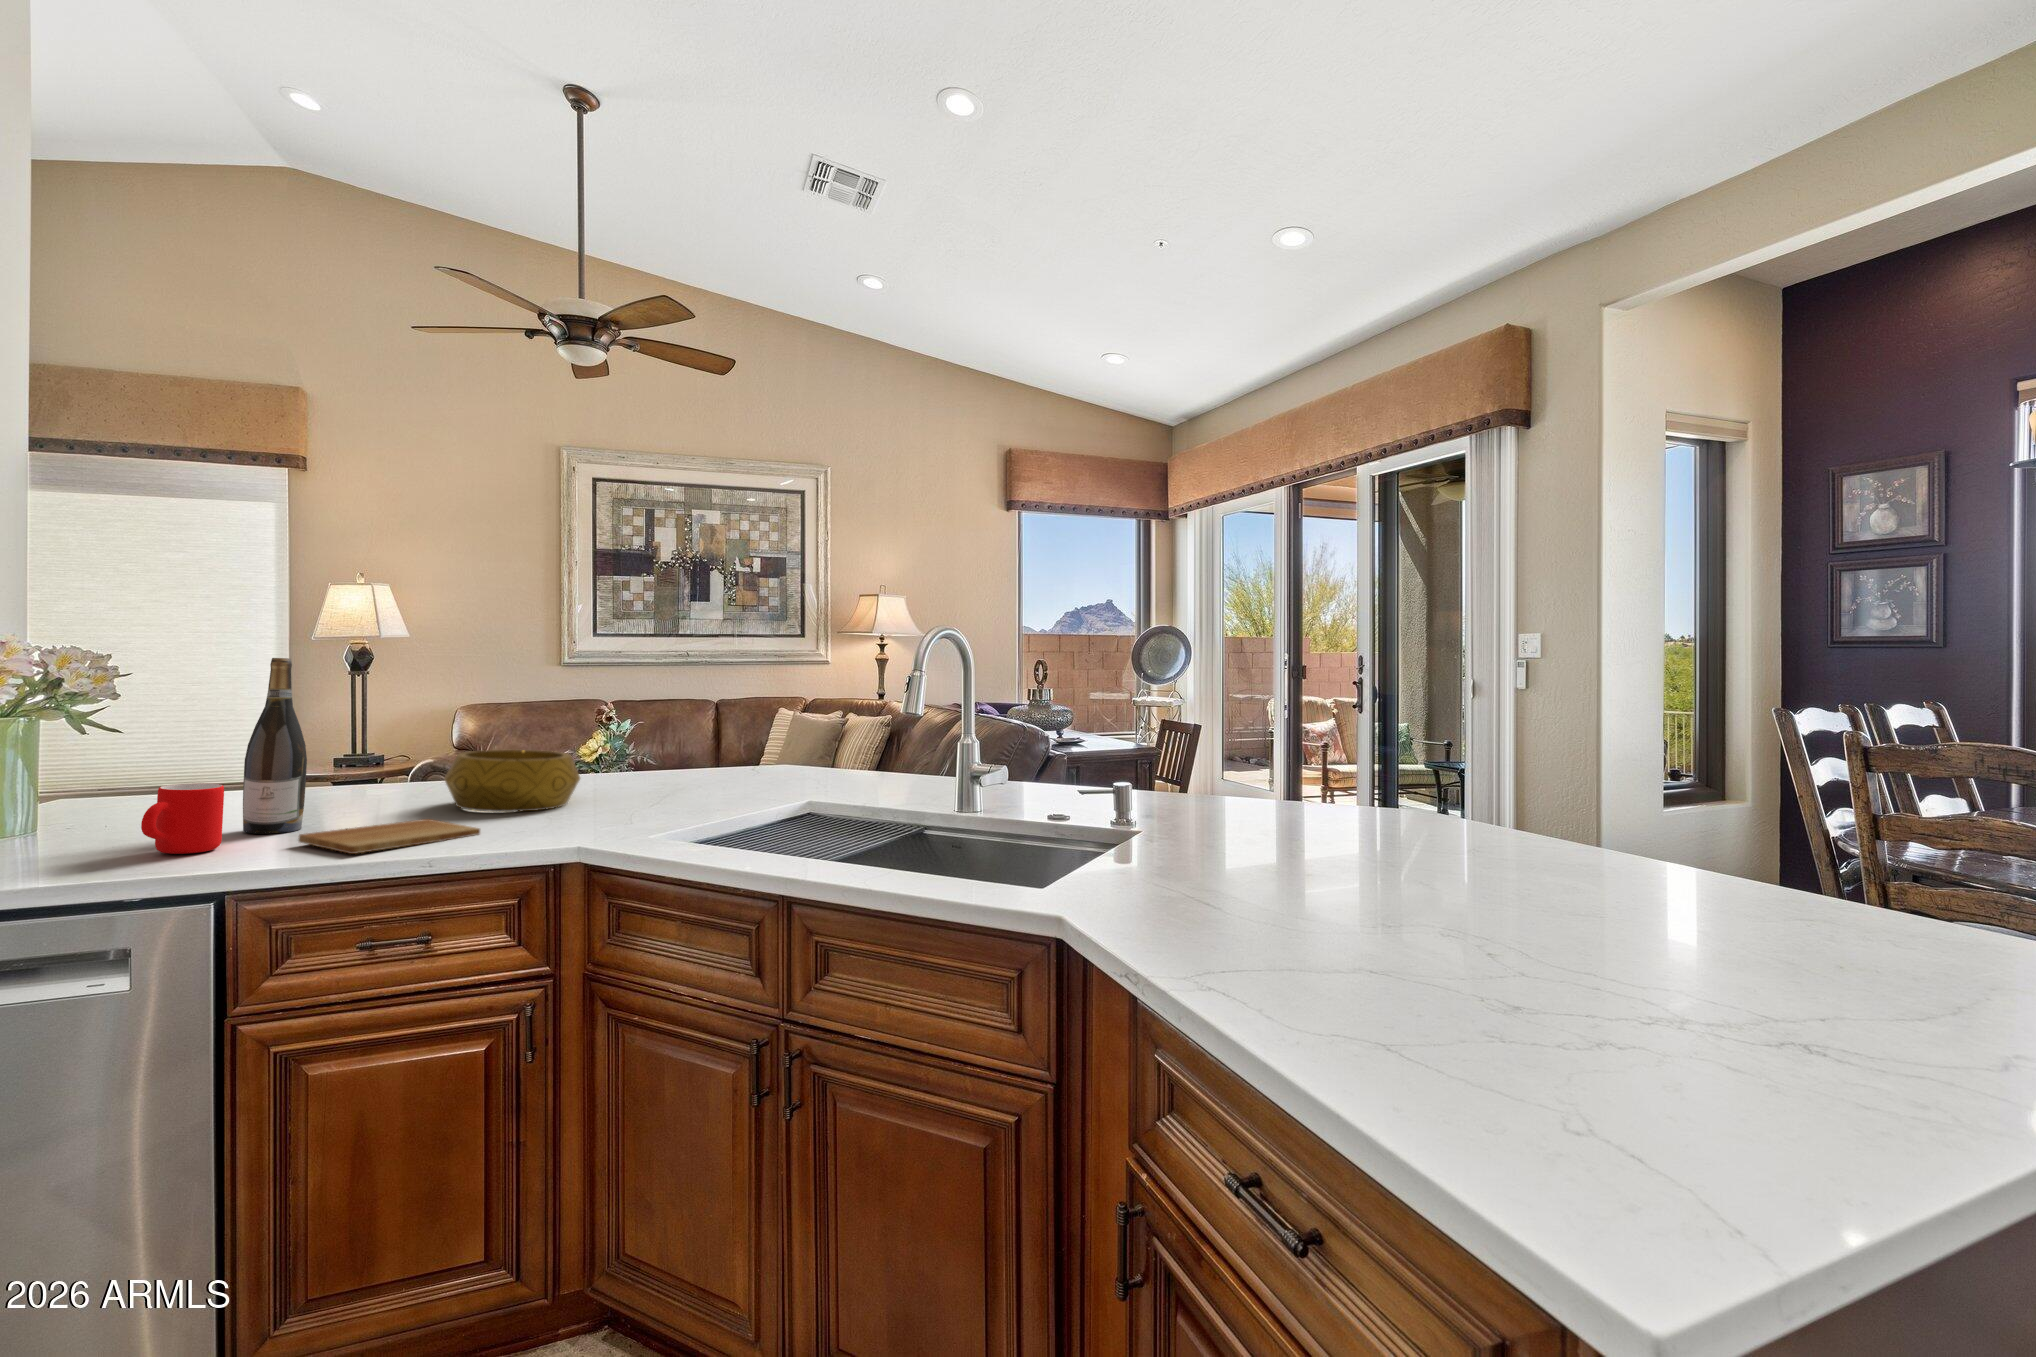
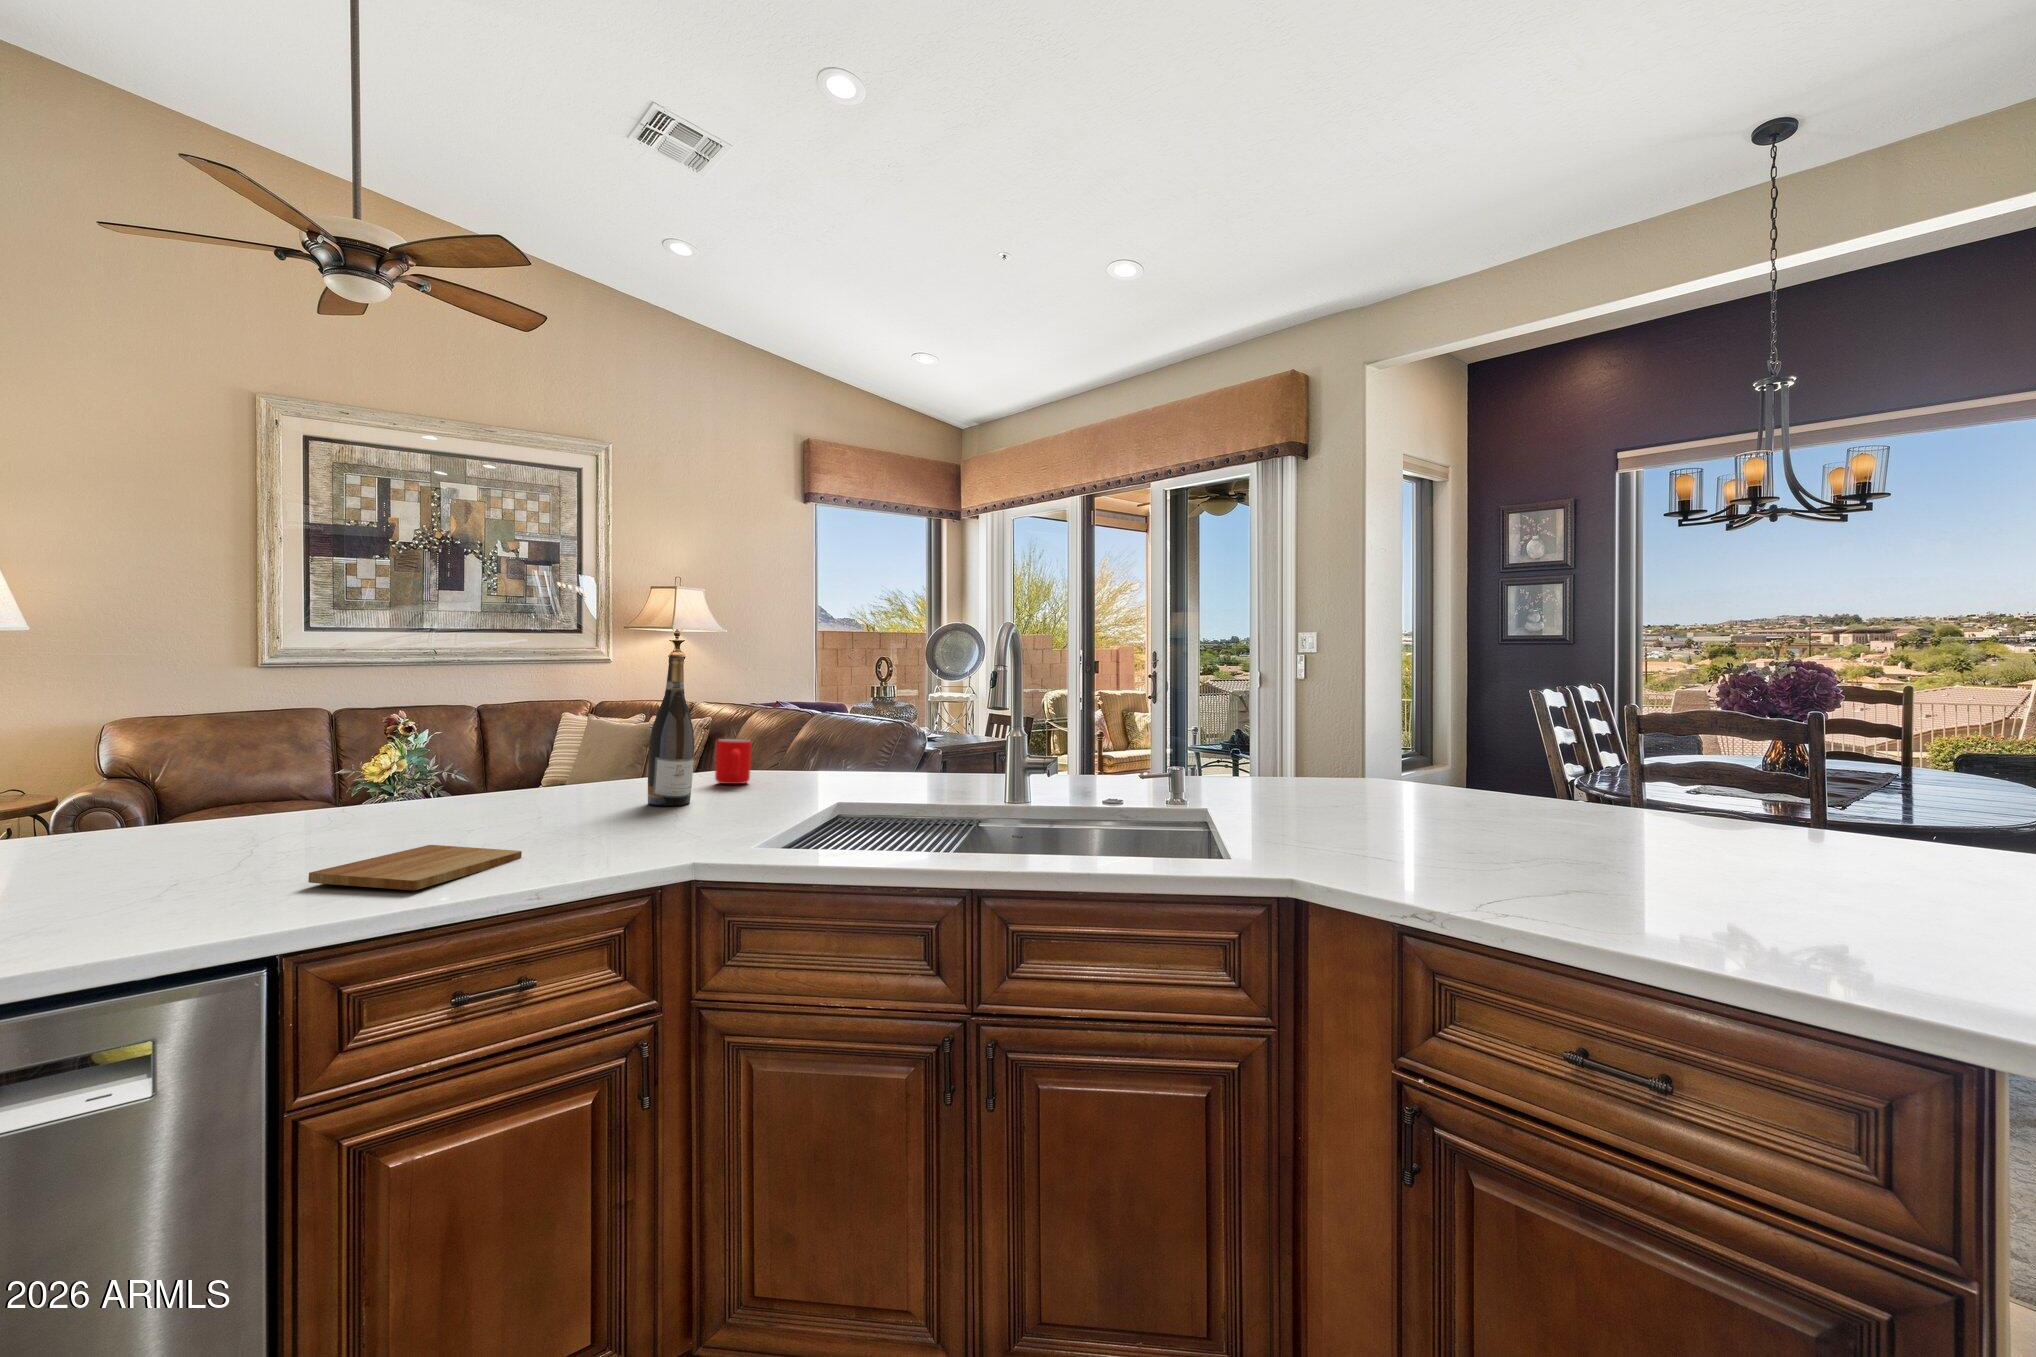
wine bottle: present [243,658,307,834] -> present [648,655,695,806]
decorative bowl: present [444,750,580,812] -> none [403,759,568,833]
mug: present [141,783,224,854] -> present [715,739,752,784]

